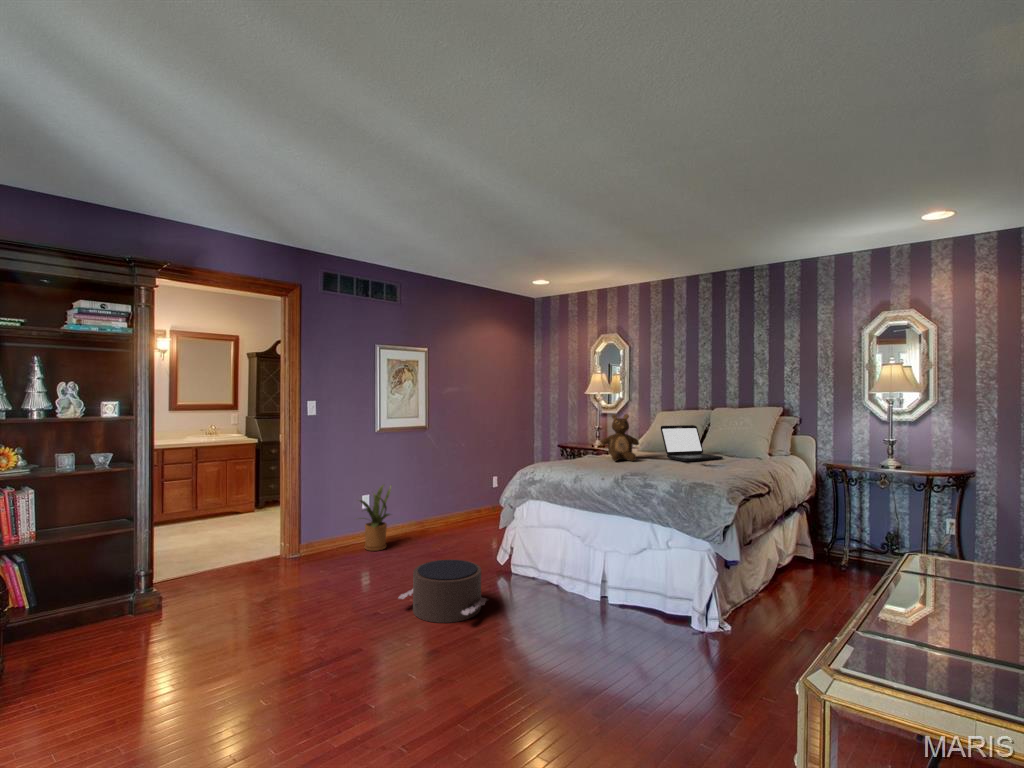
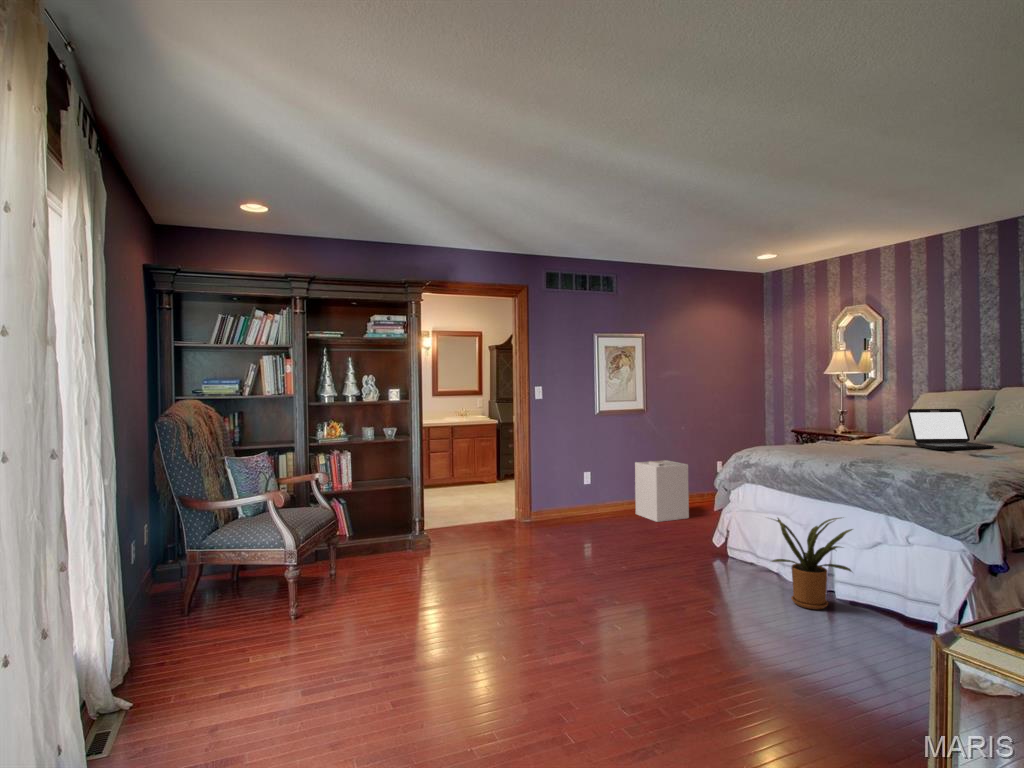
teddy bear: present [602,414,639,461] -> none [831,396,879,448]
laundry hamper: none [415,476,468,541] -> present [635,460,689,522]
house plant: present [359,485,391,551] -> present [772,518,852,609]
pouf: present [399,560,488,623] -> none [610,533,695,587]

